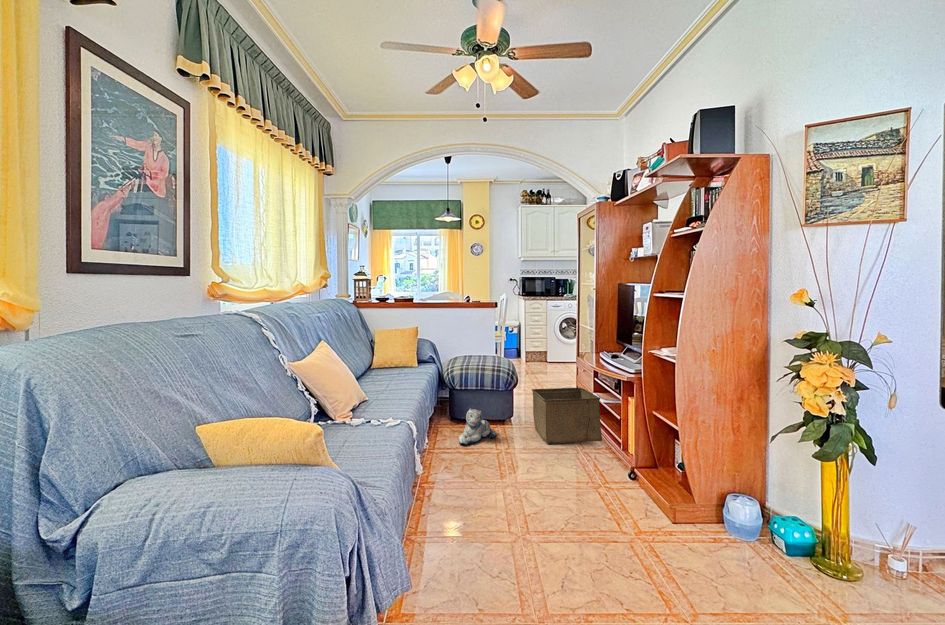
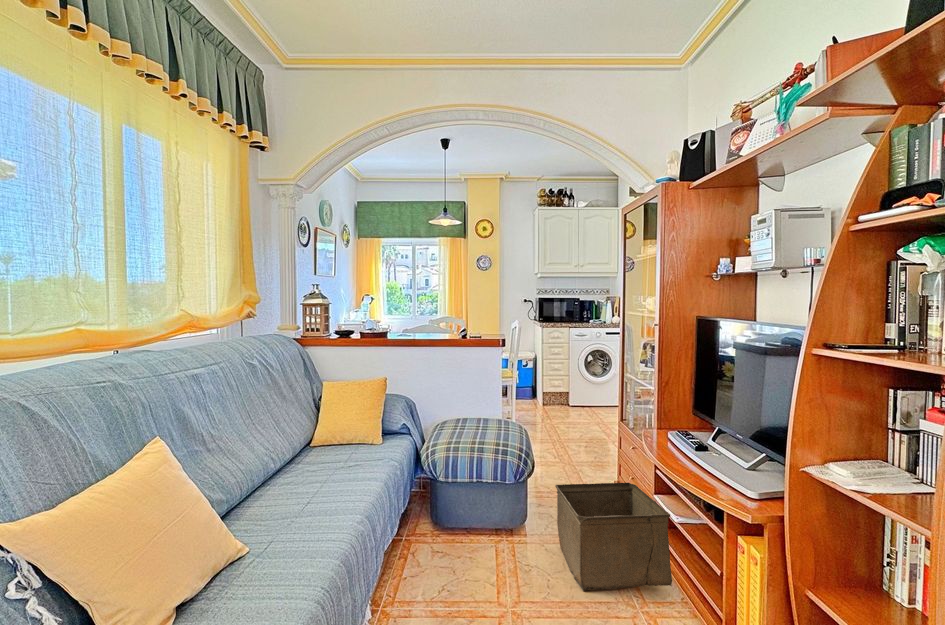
plush toy: present [459,408,496,444] -> none [437,522,498,589]

